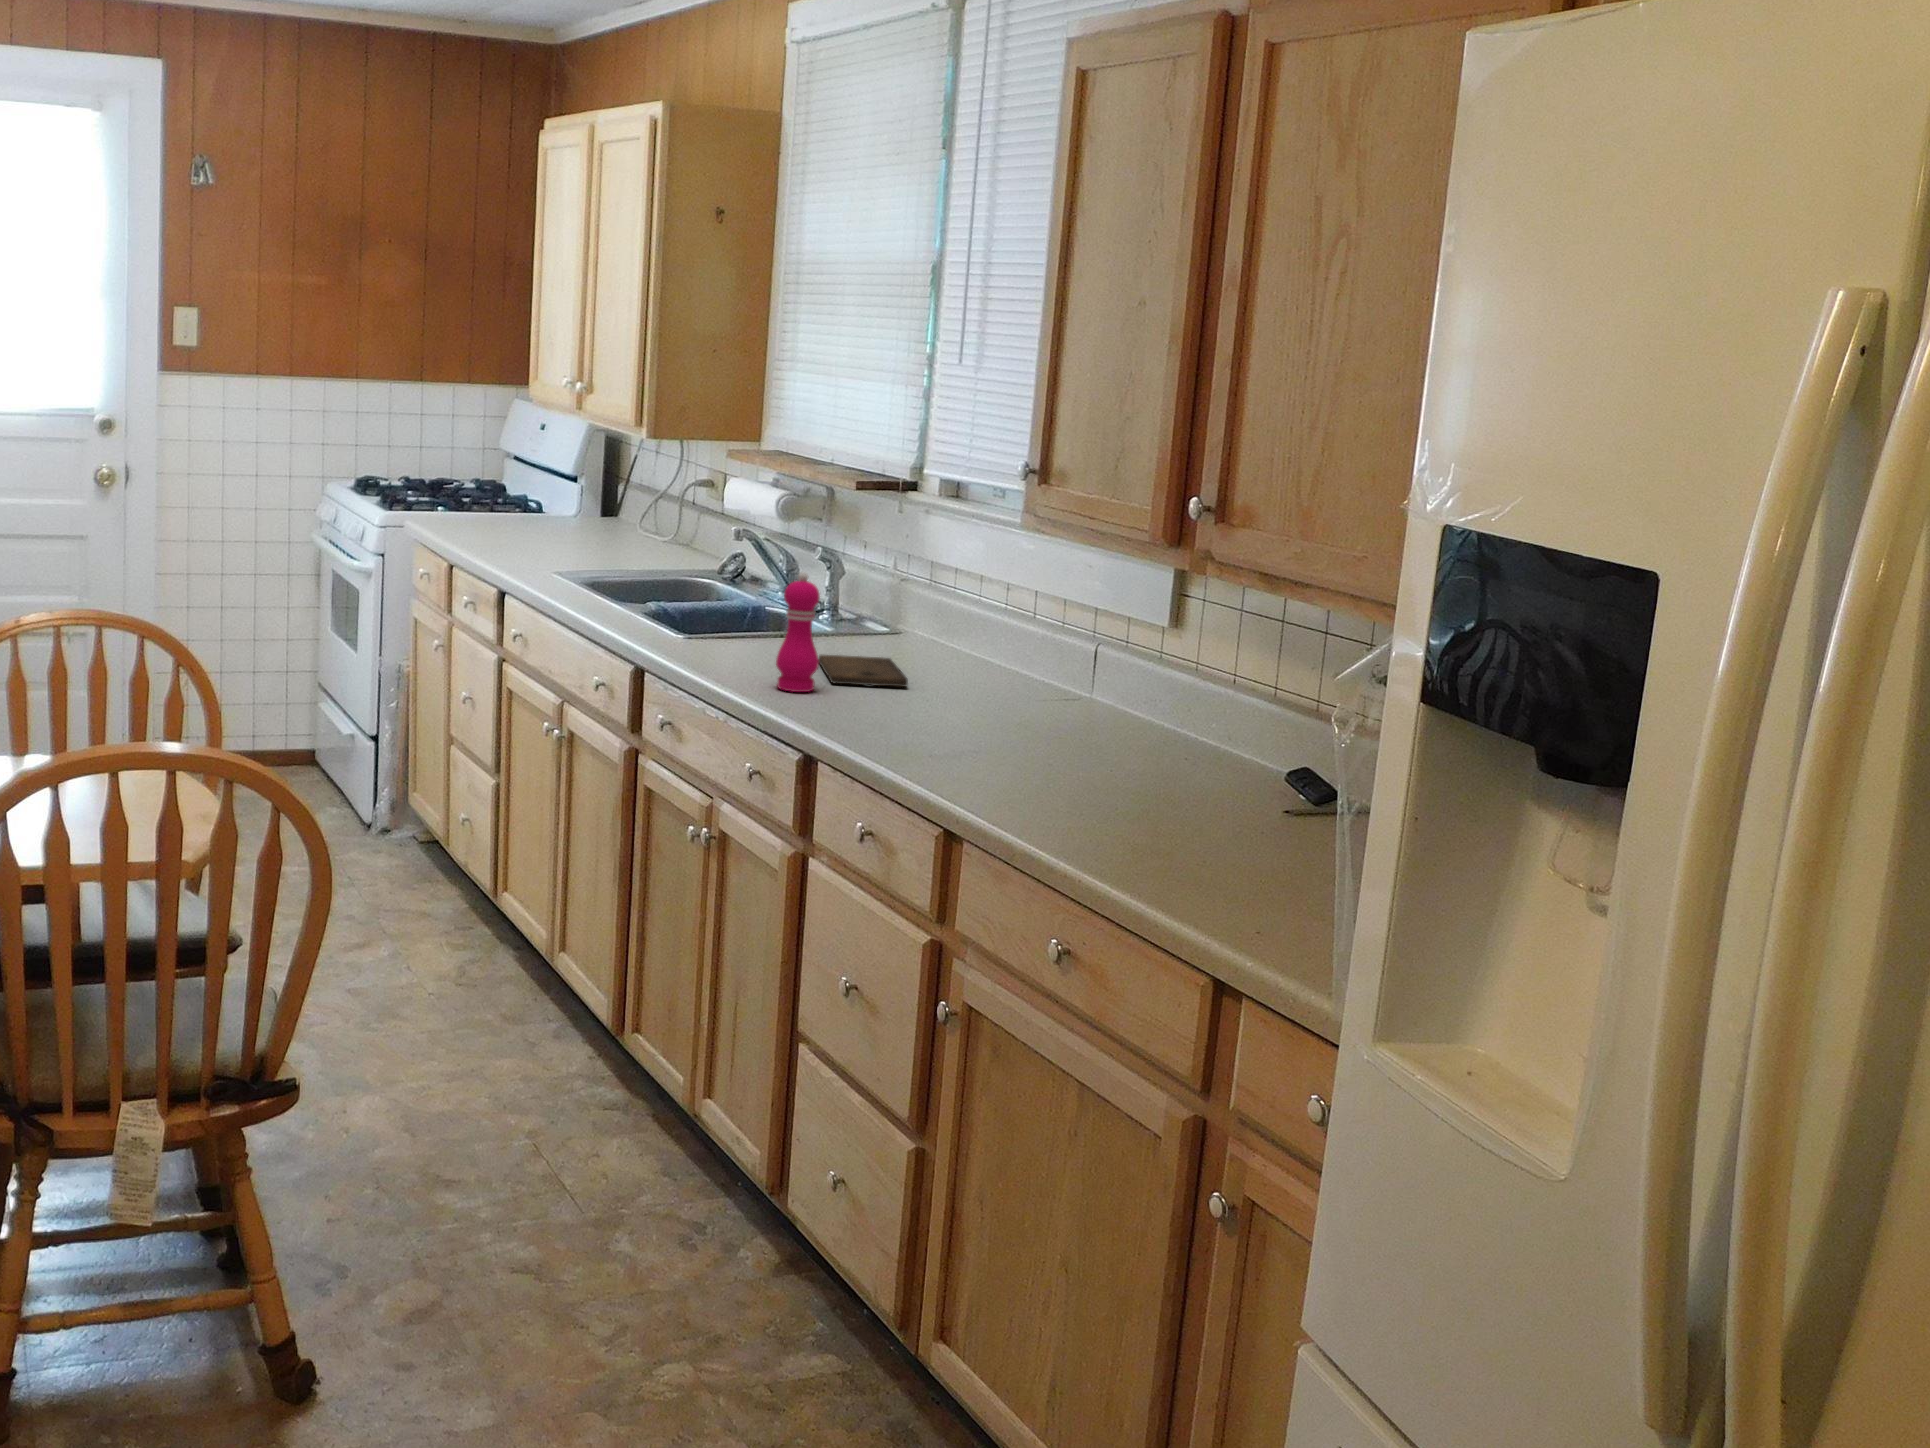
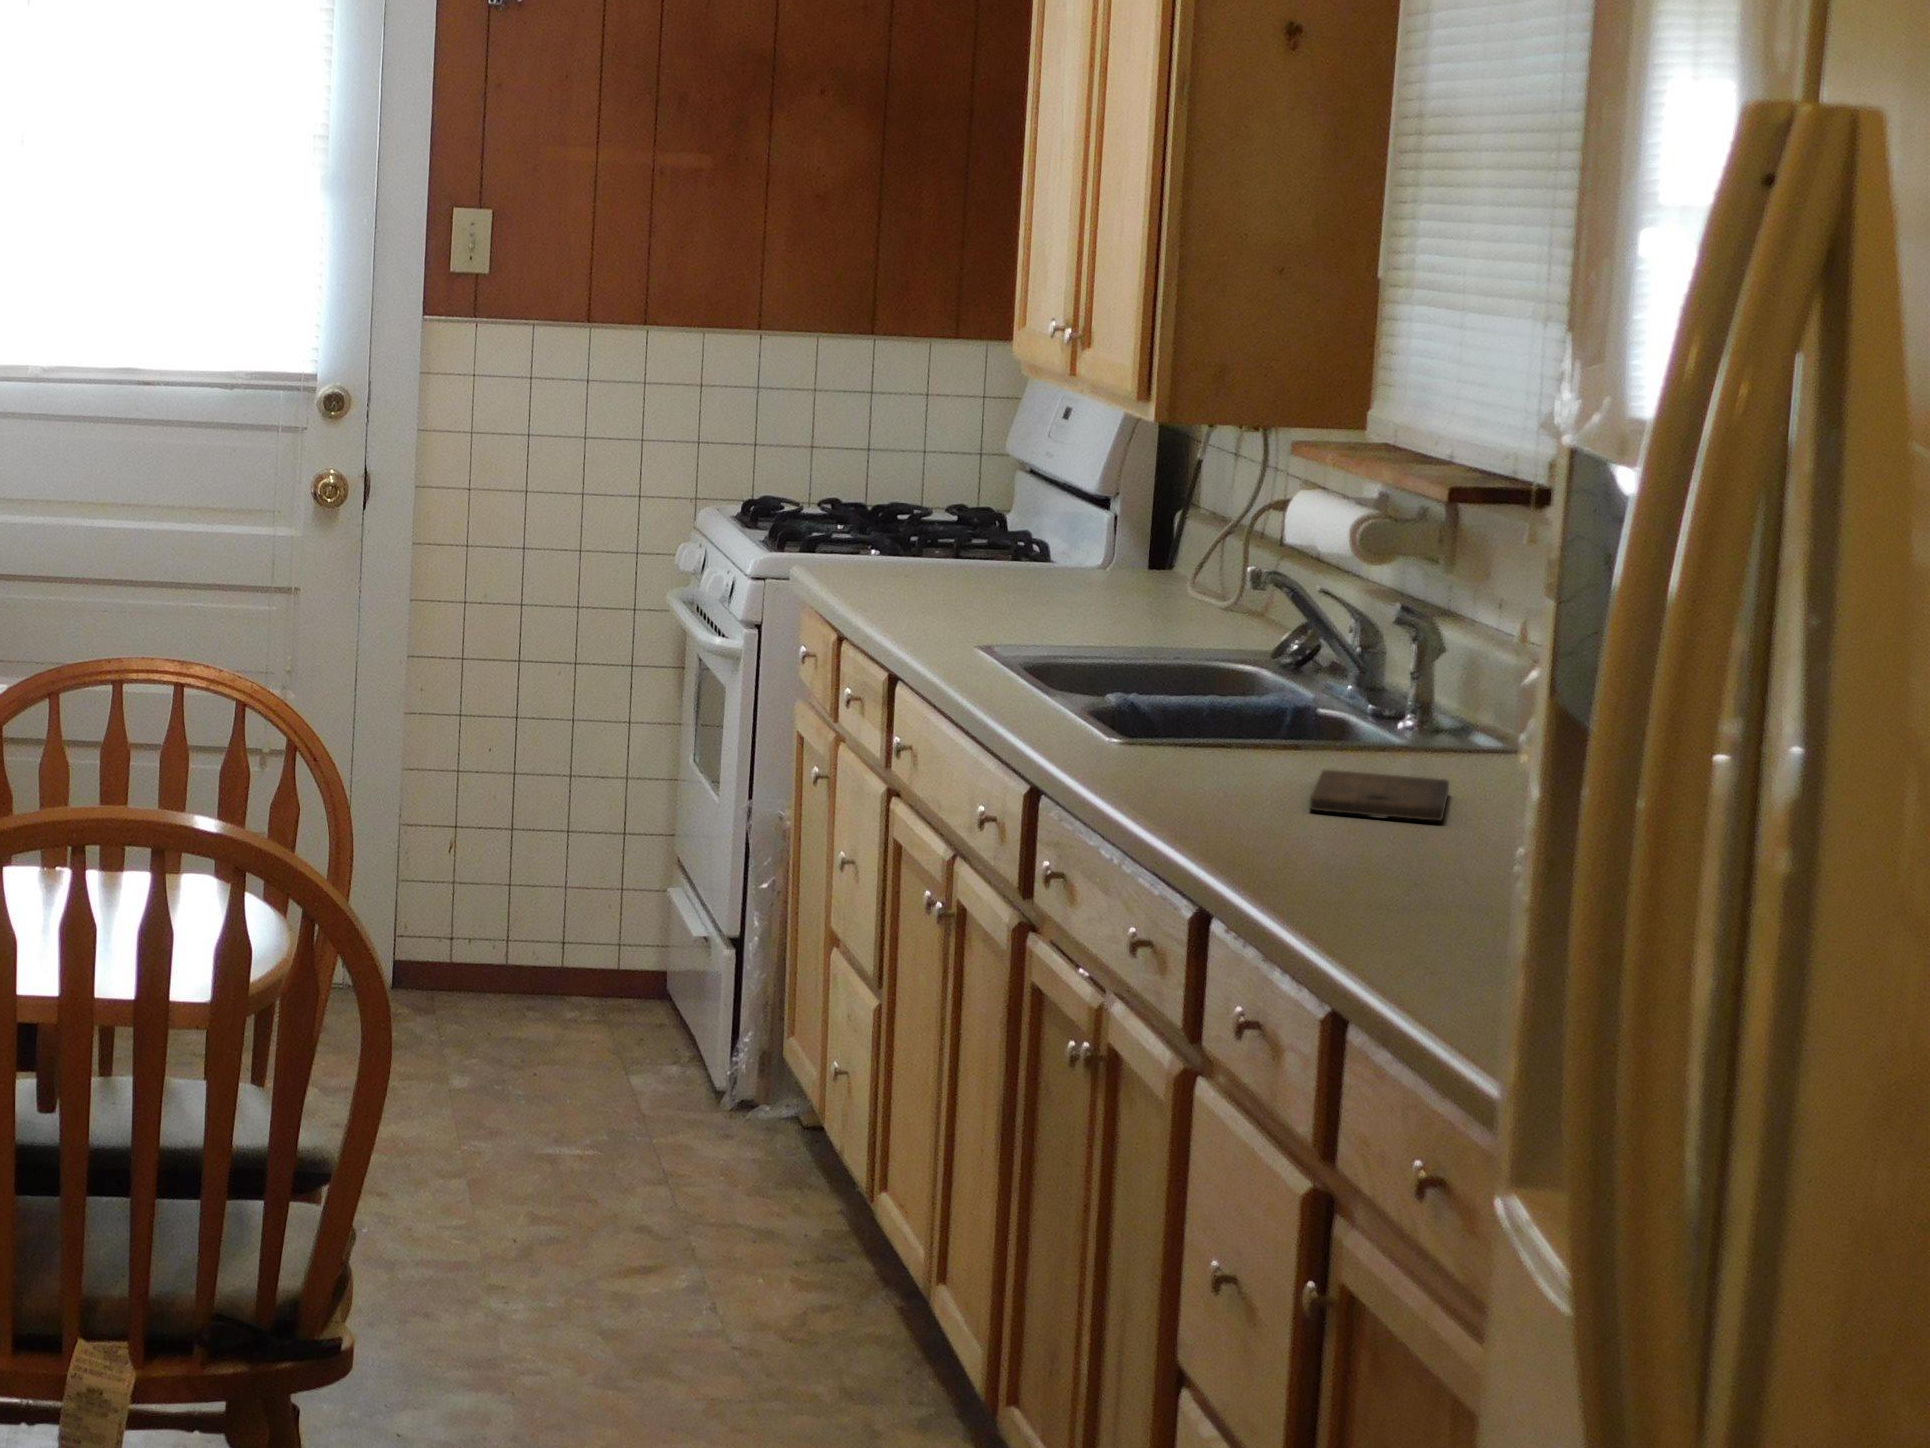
pepper mill: present [776,572,820,692] -> none [1203,618,1277,818]

